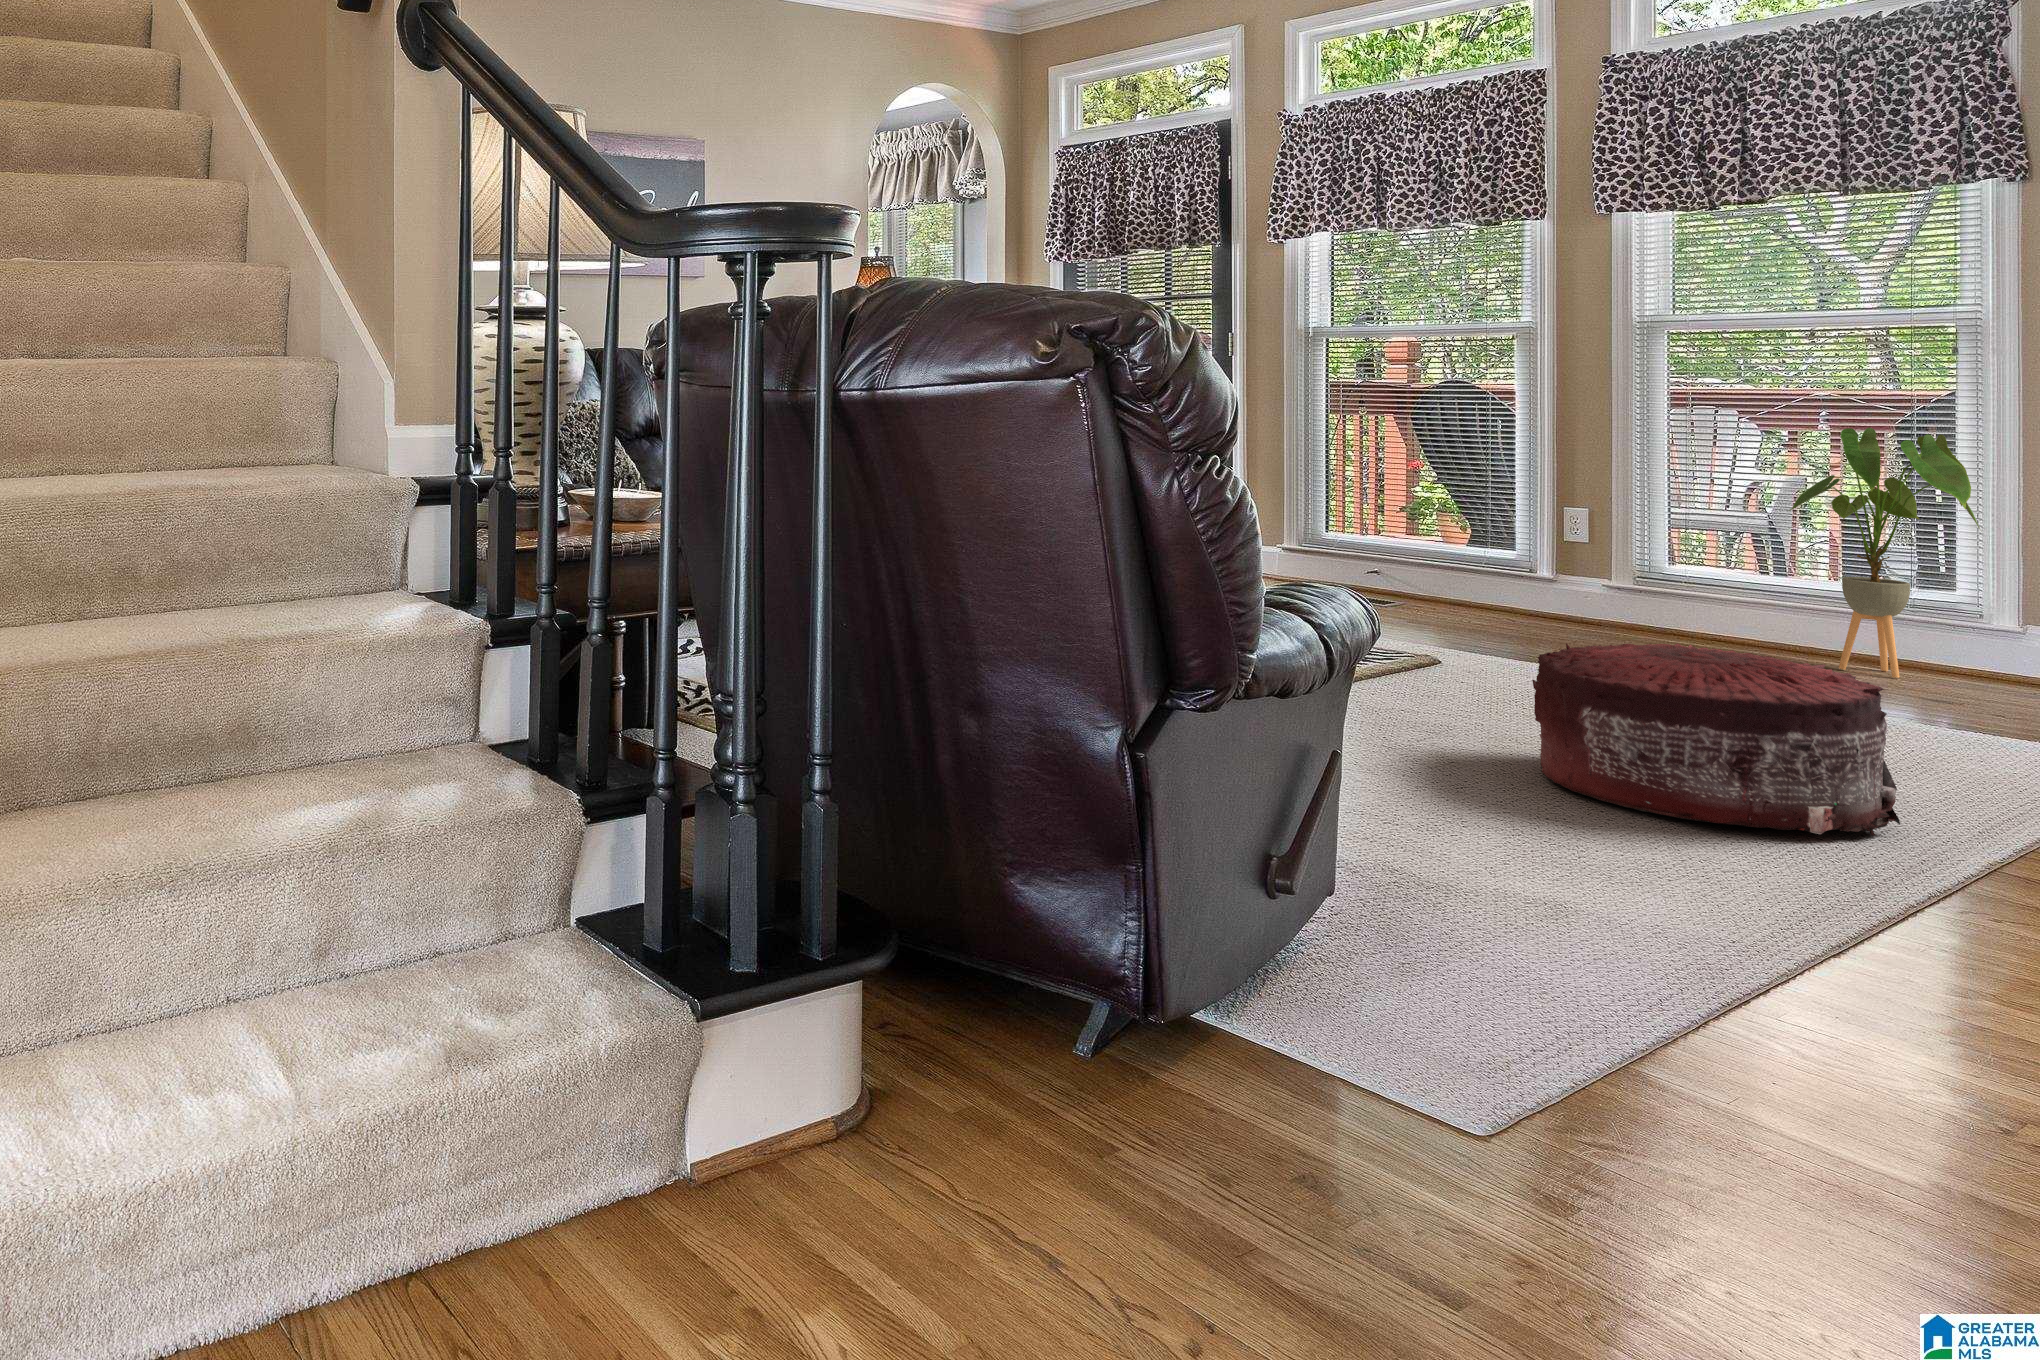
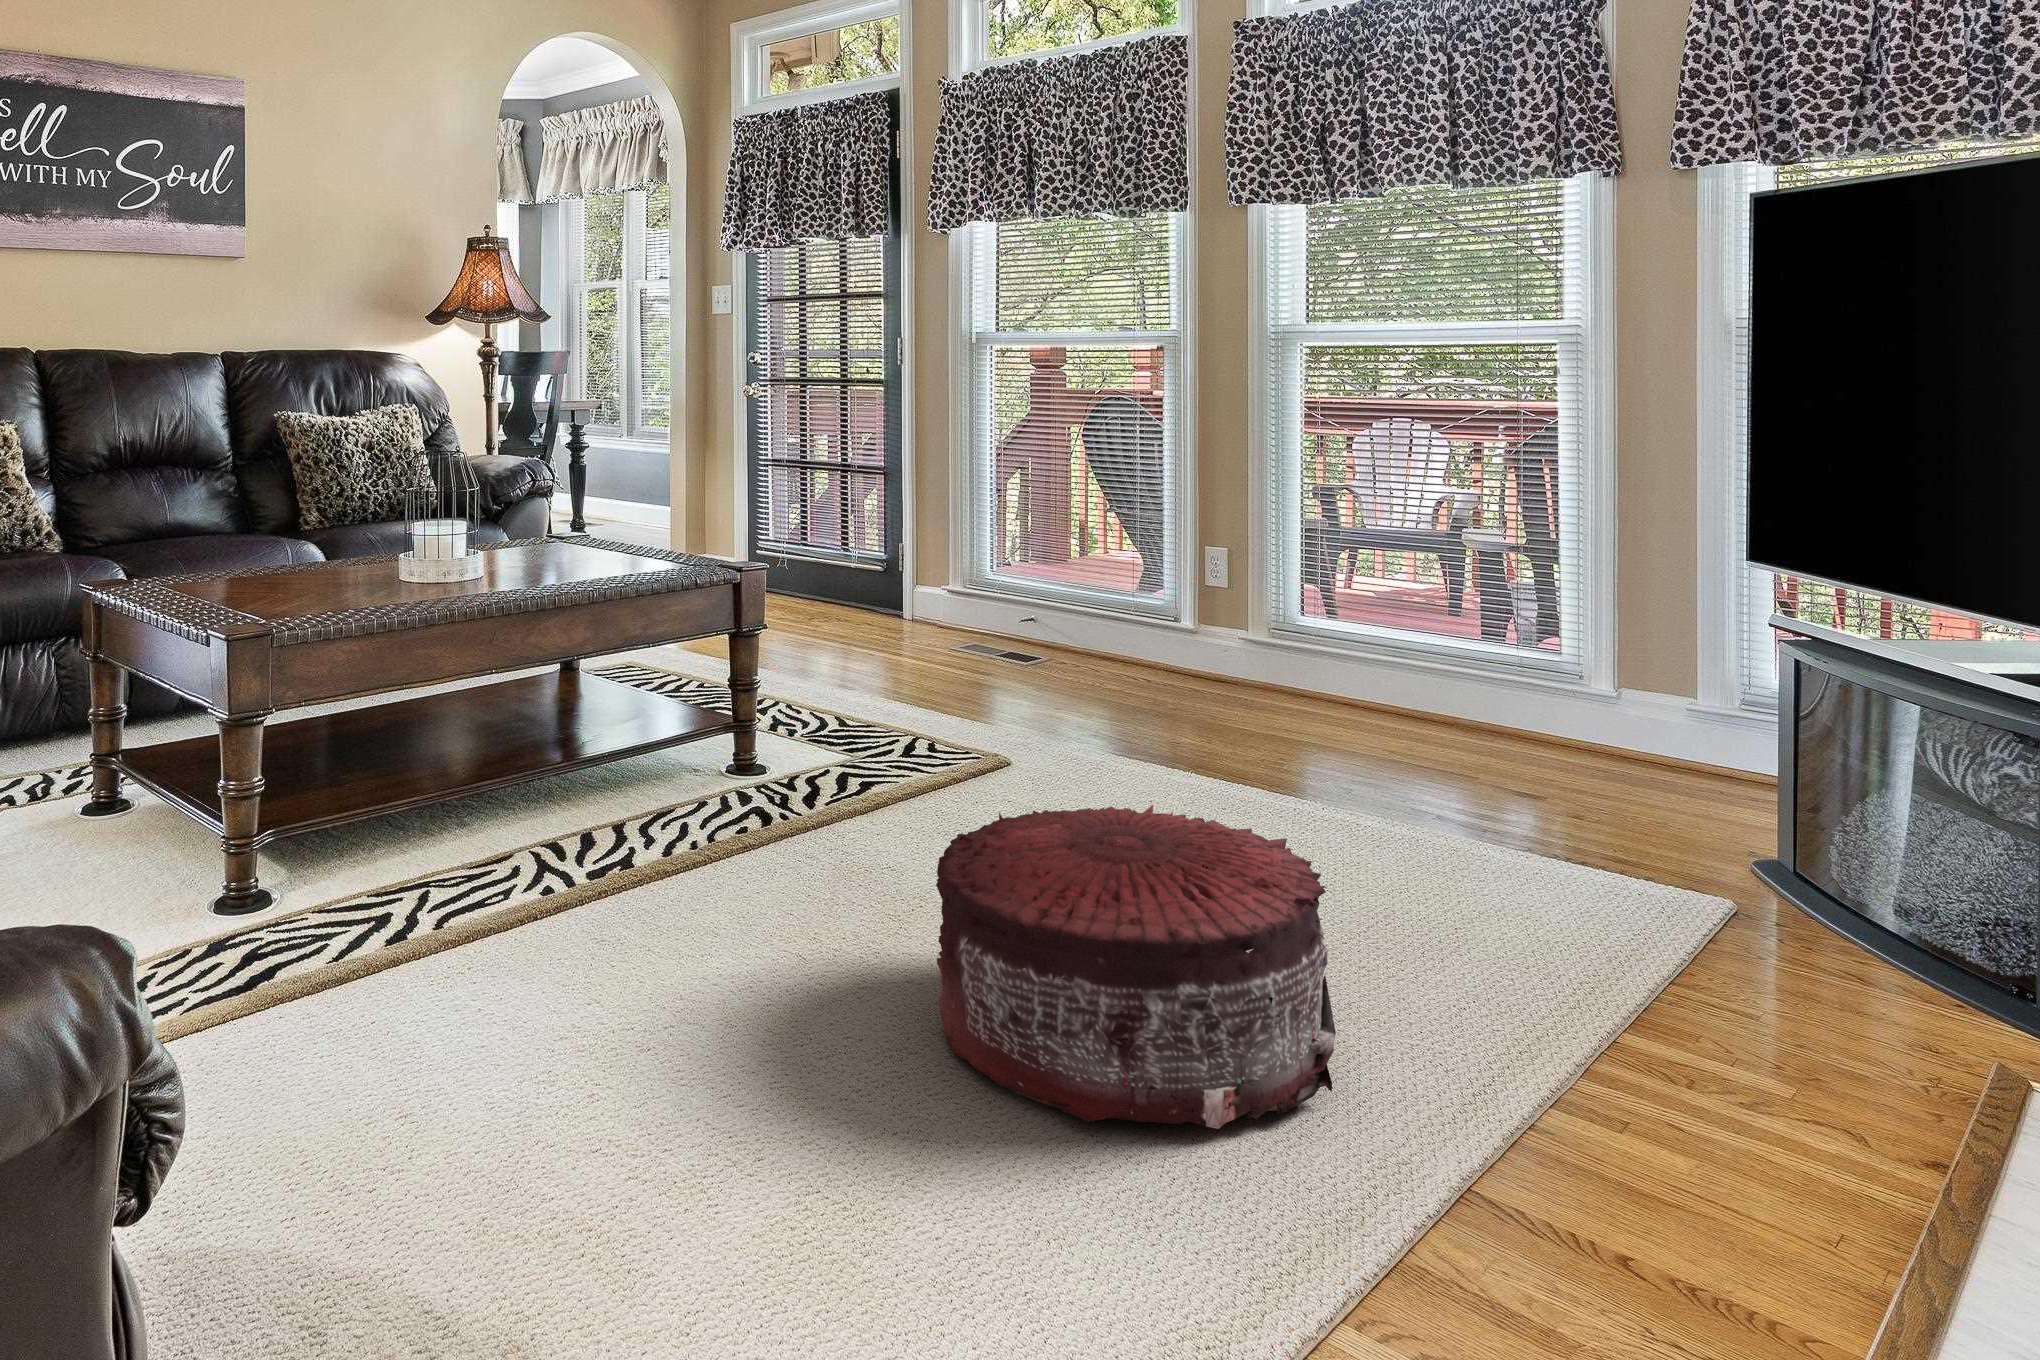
house plant: present [1789,428,1980,678] -> none [1389,461,1574,753]

